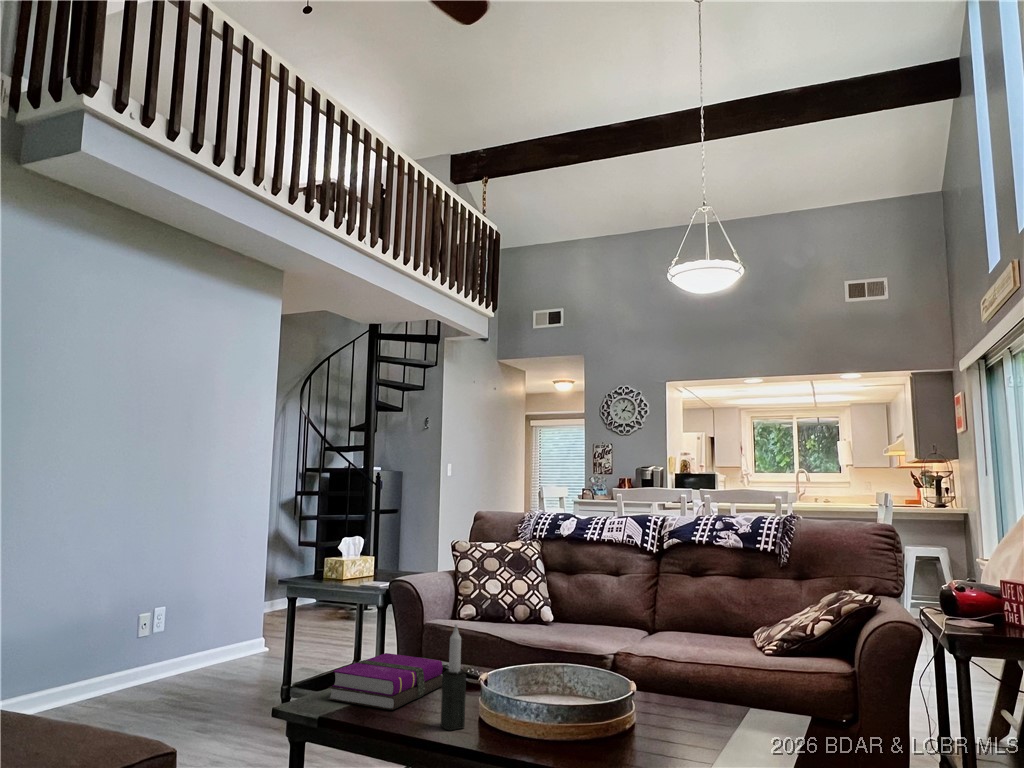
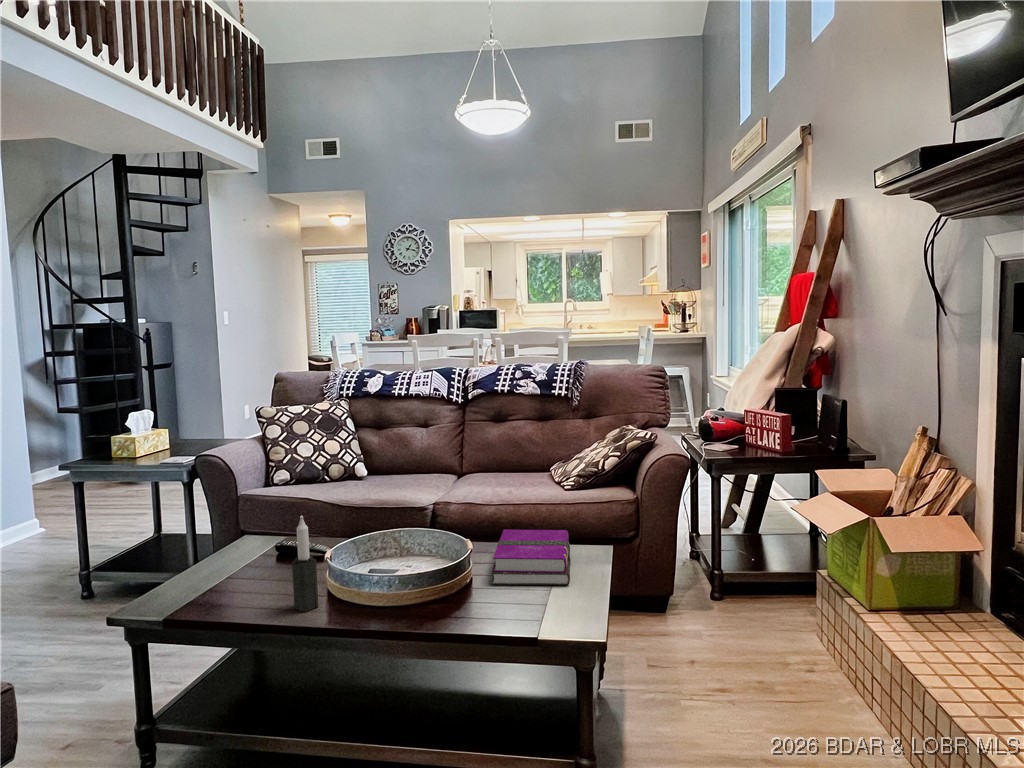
hardback book: present [328,653,443,710] -> present [491,530,570,585]

